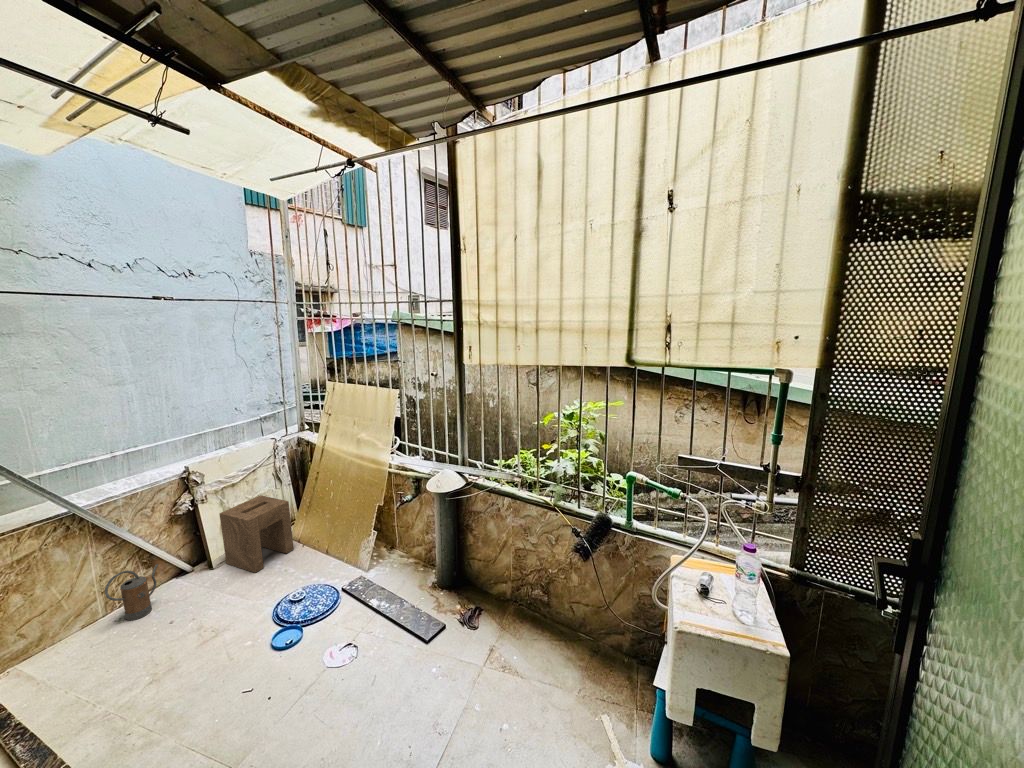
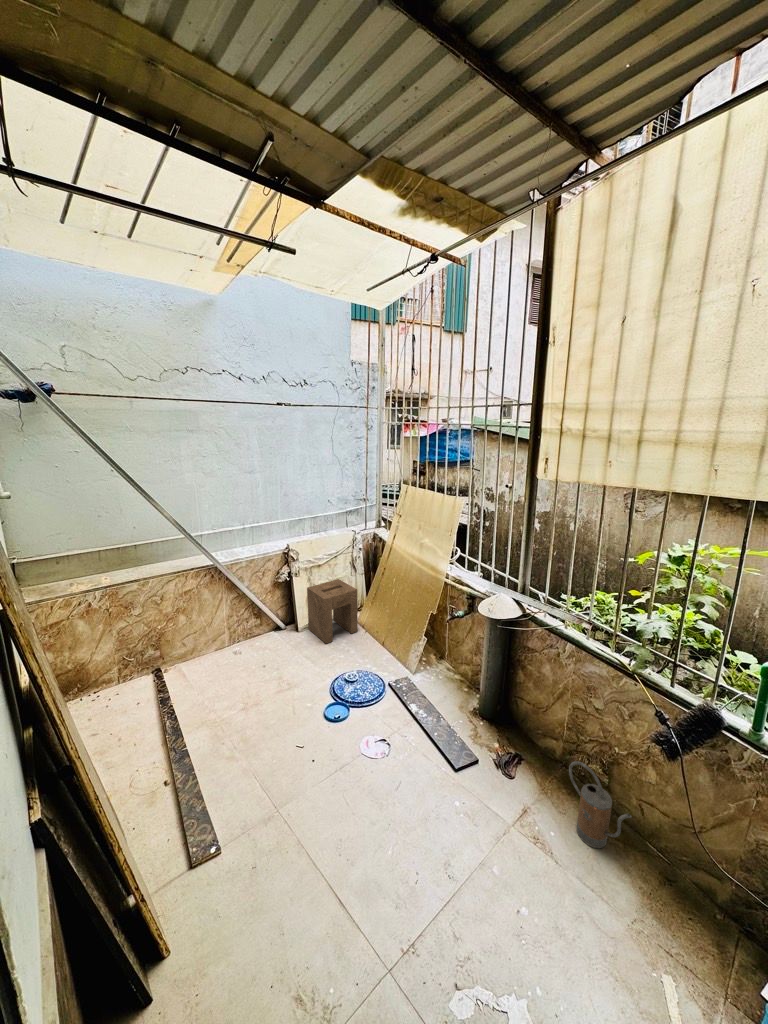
watering can: present [105,564,158,620] -> present [569,761,631,848]

